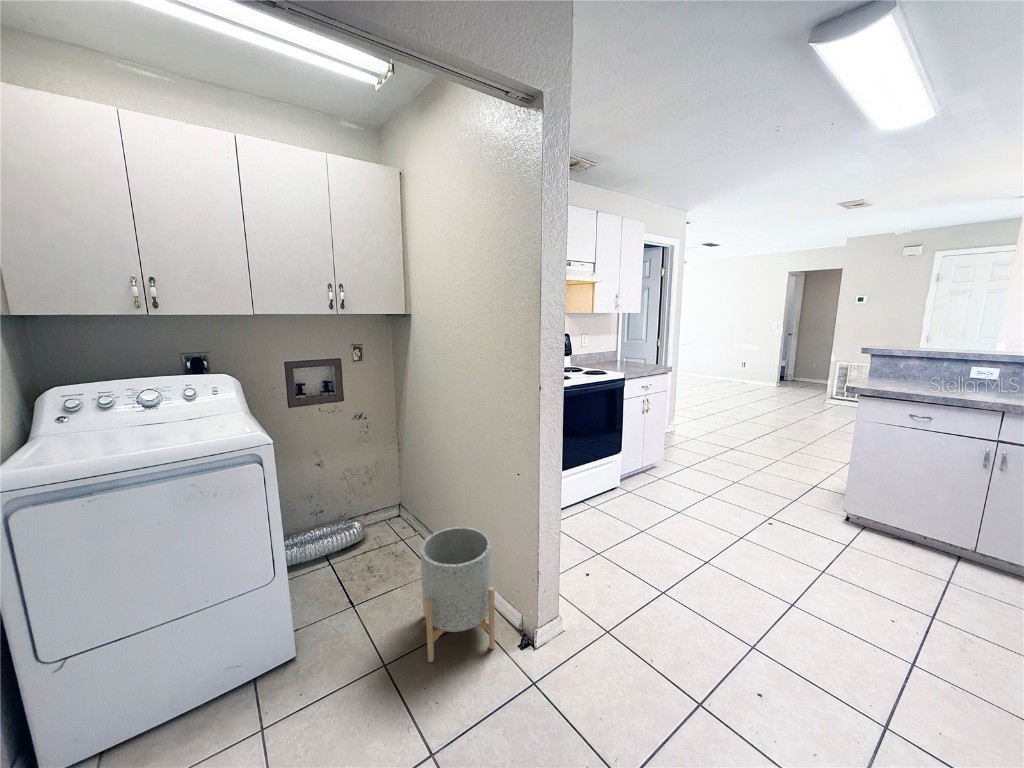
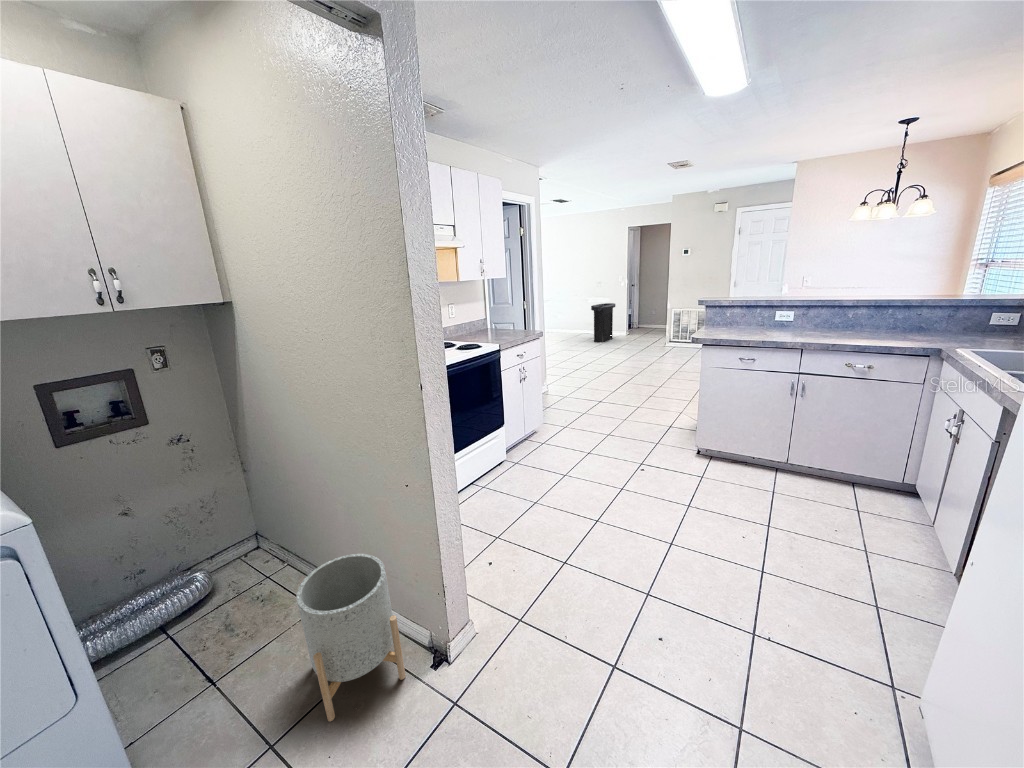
trash can: none [734,351,764,391] -> present [591,303,615,342]

